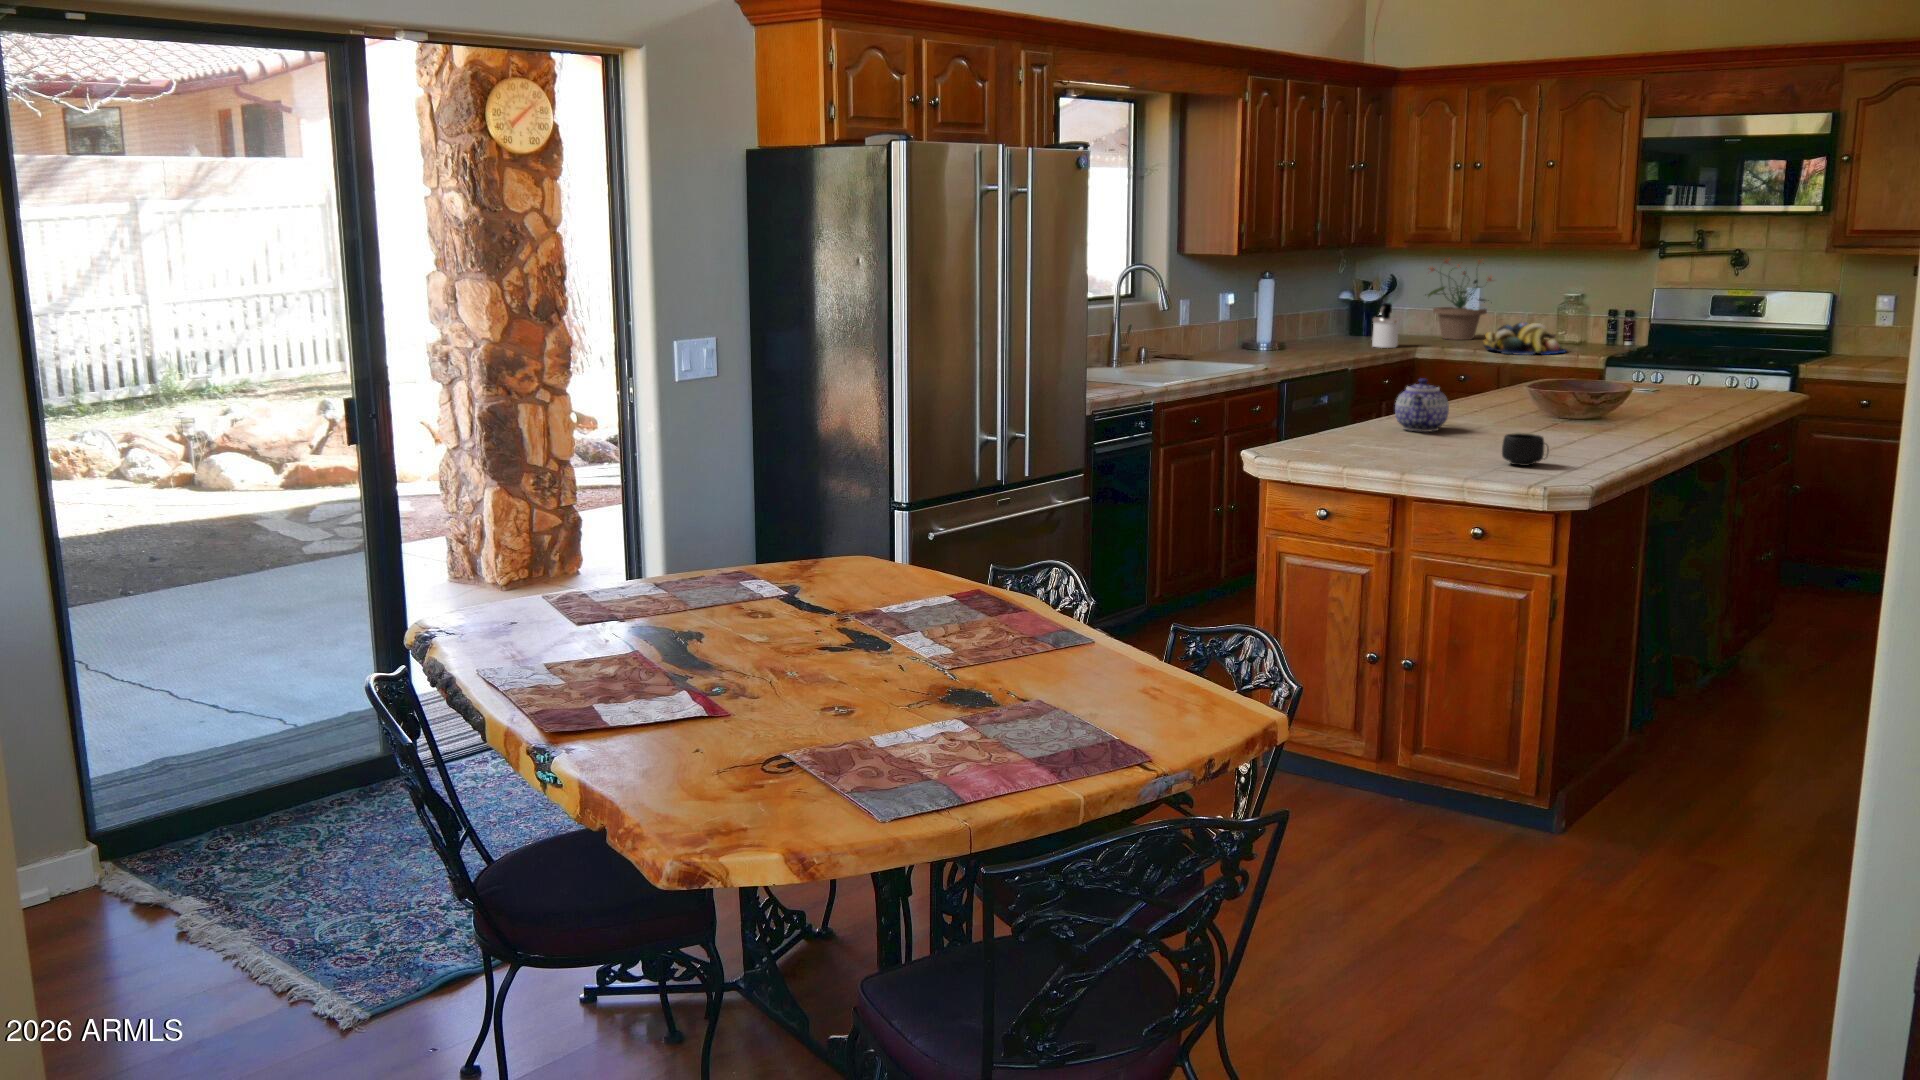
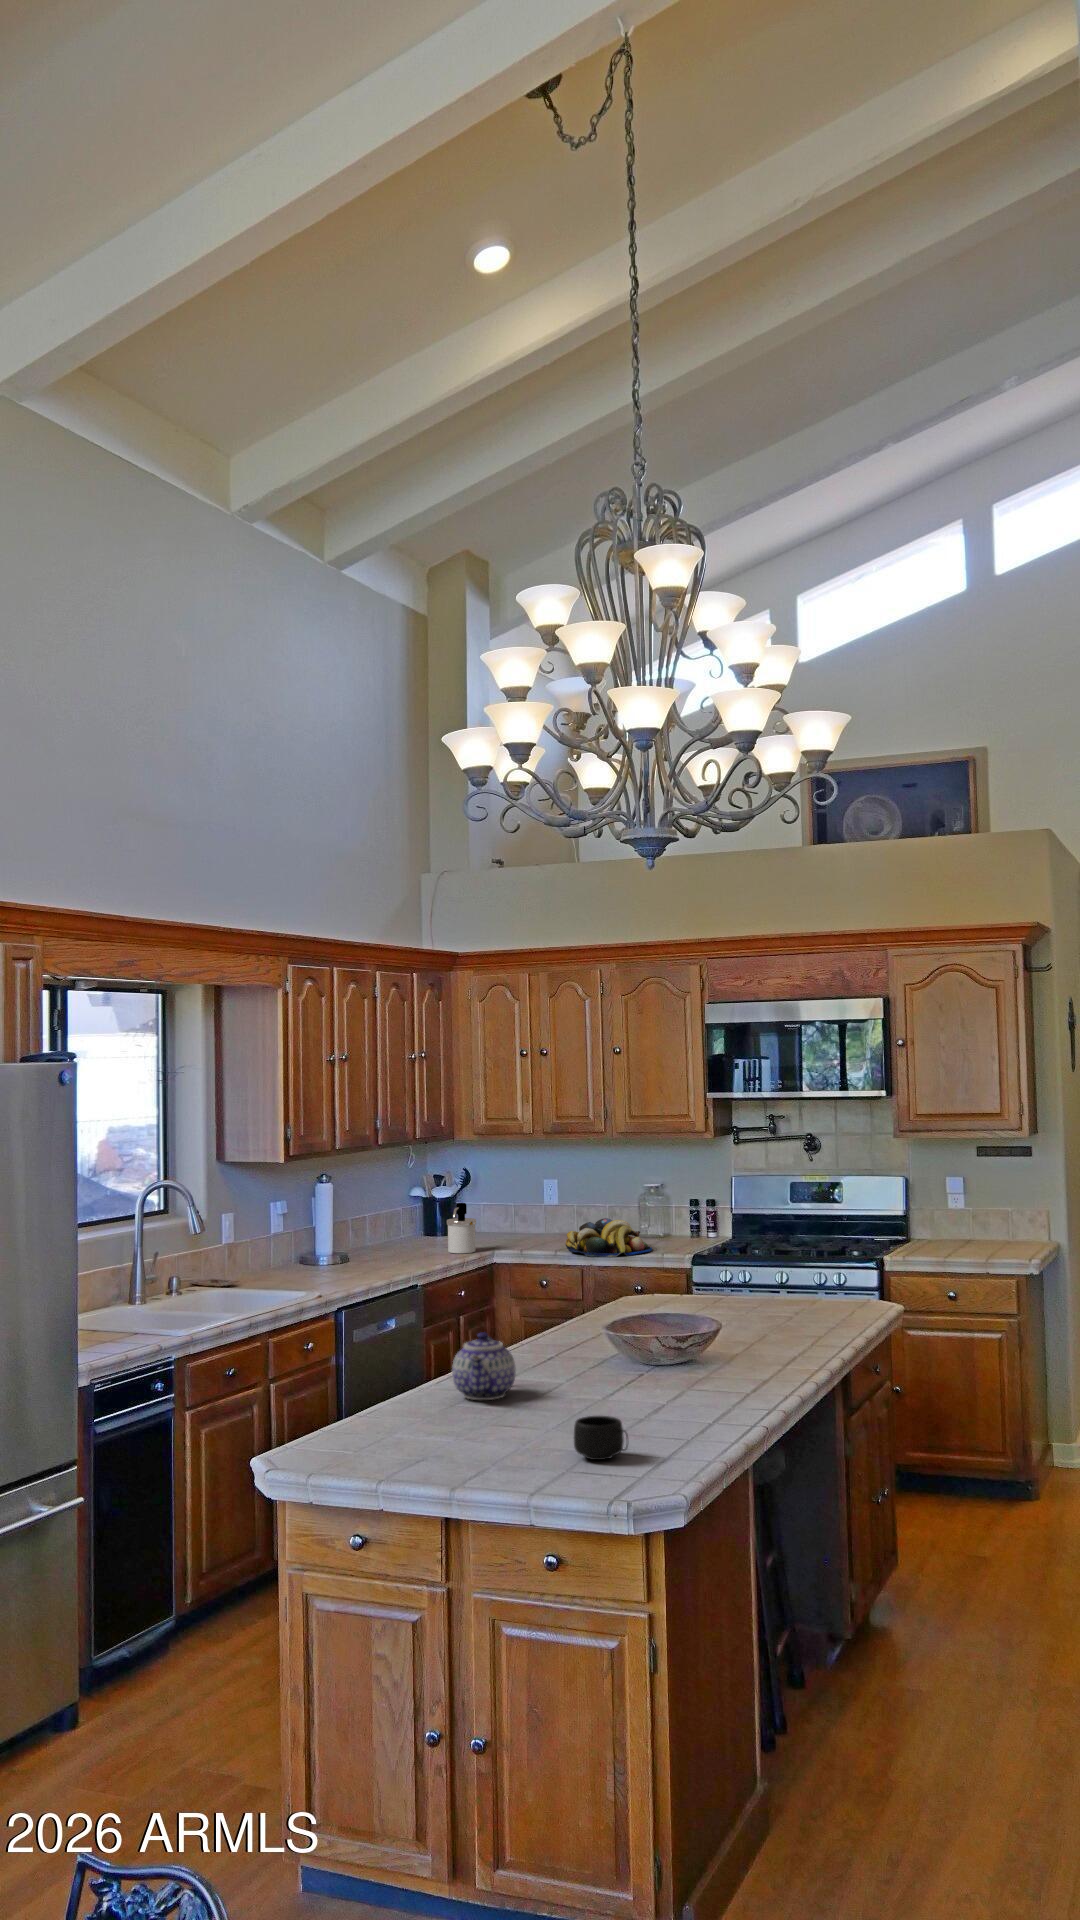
potted plant: present [1428,258,1492,340] -> none [502,1144,576,1237]

